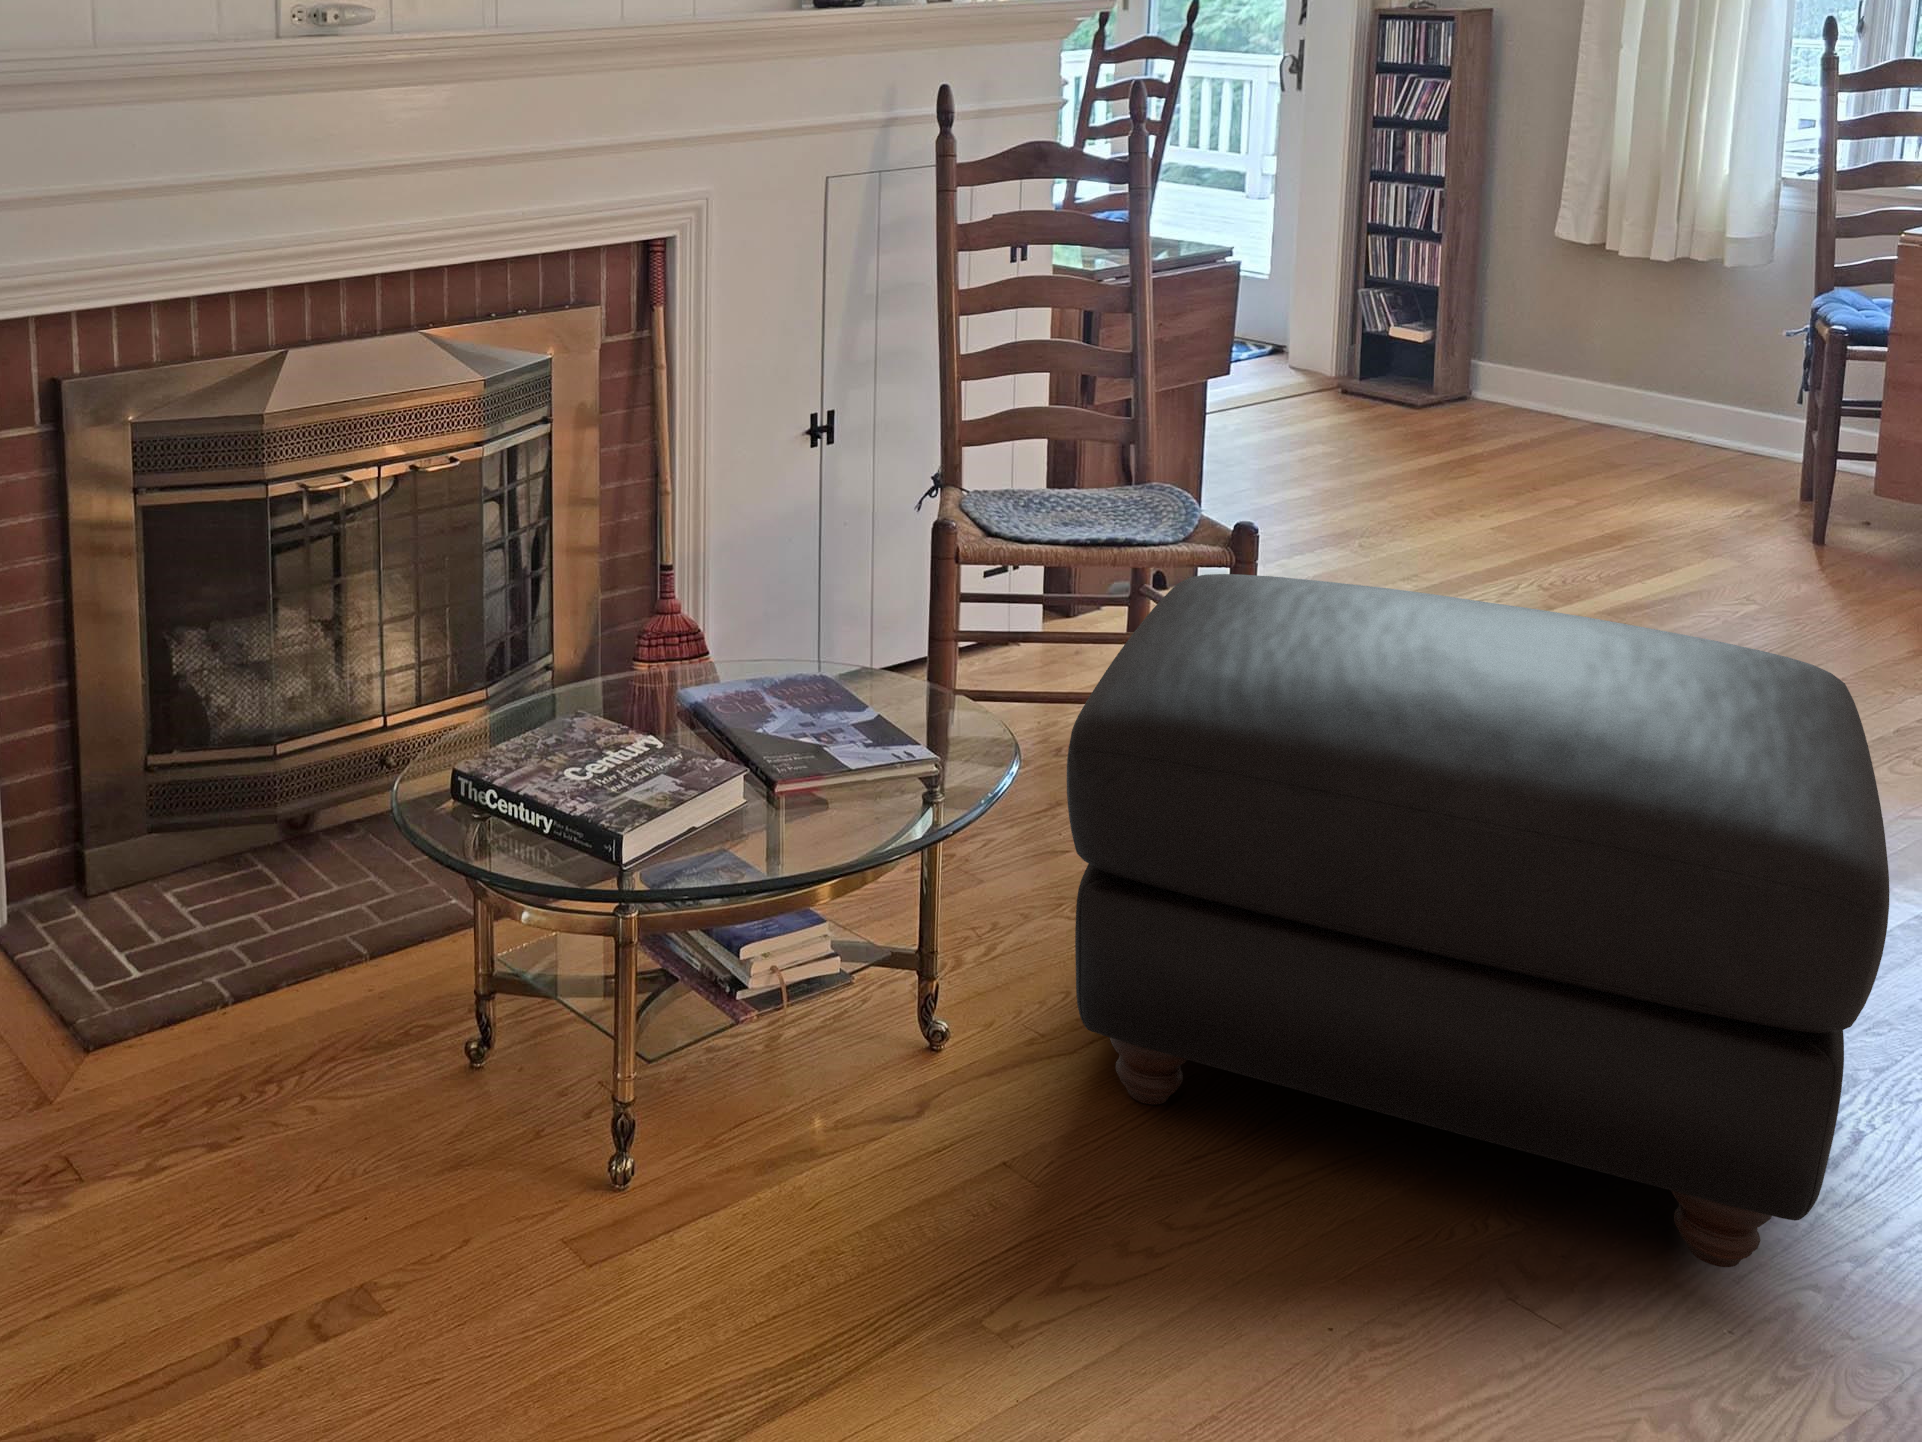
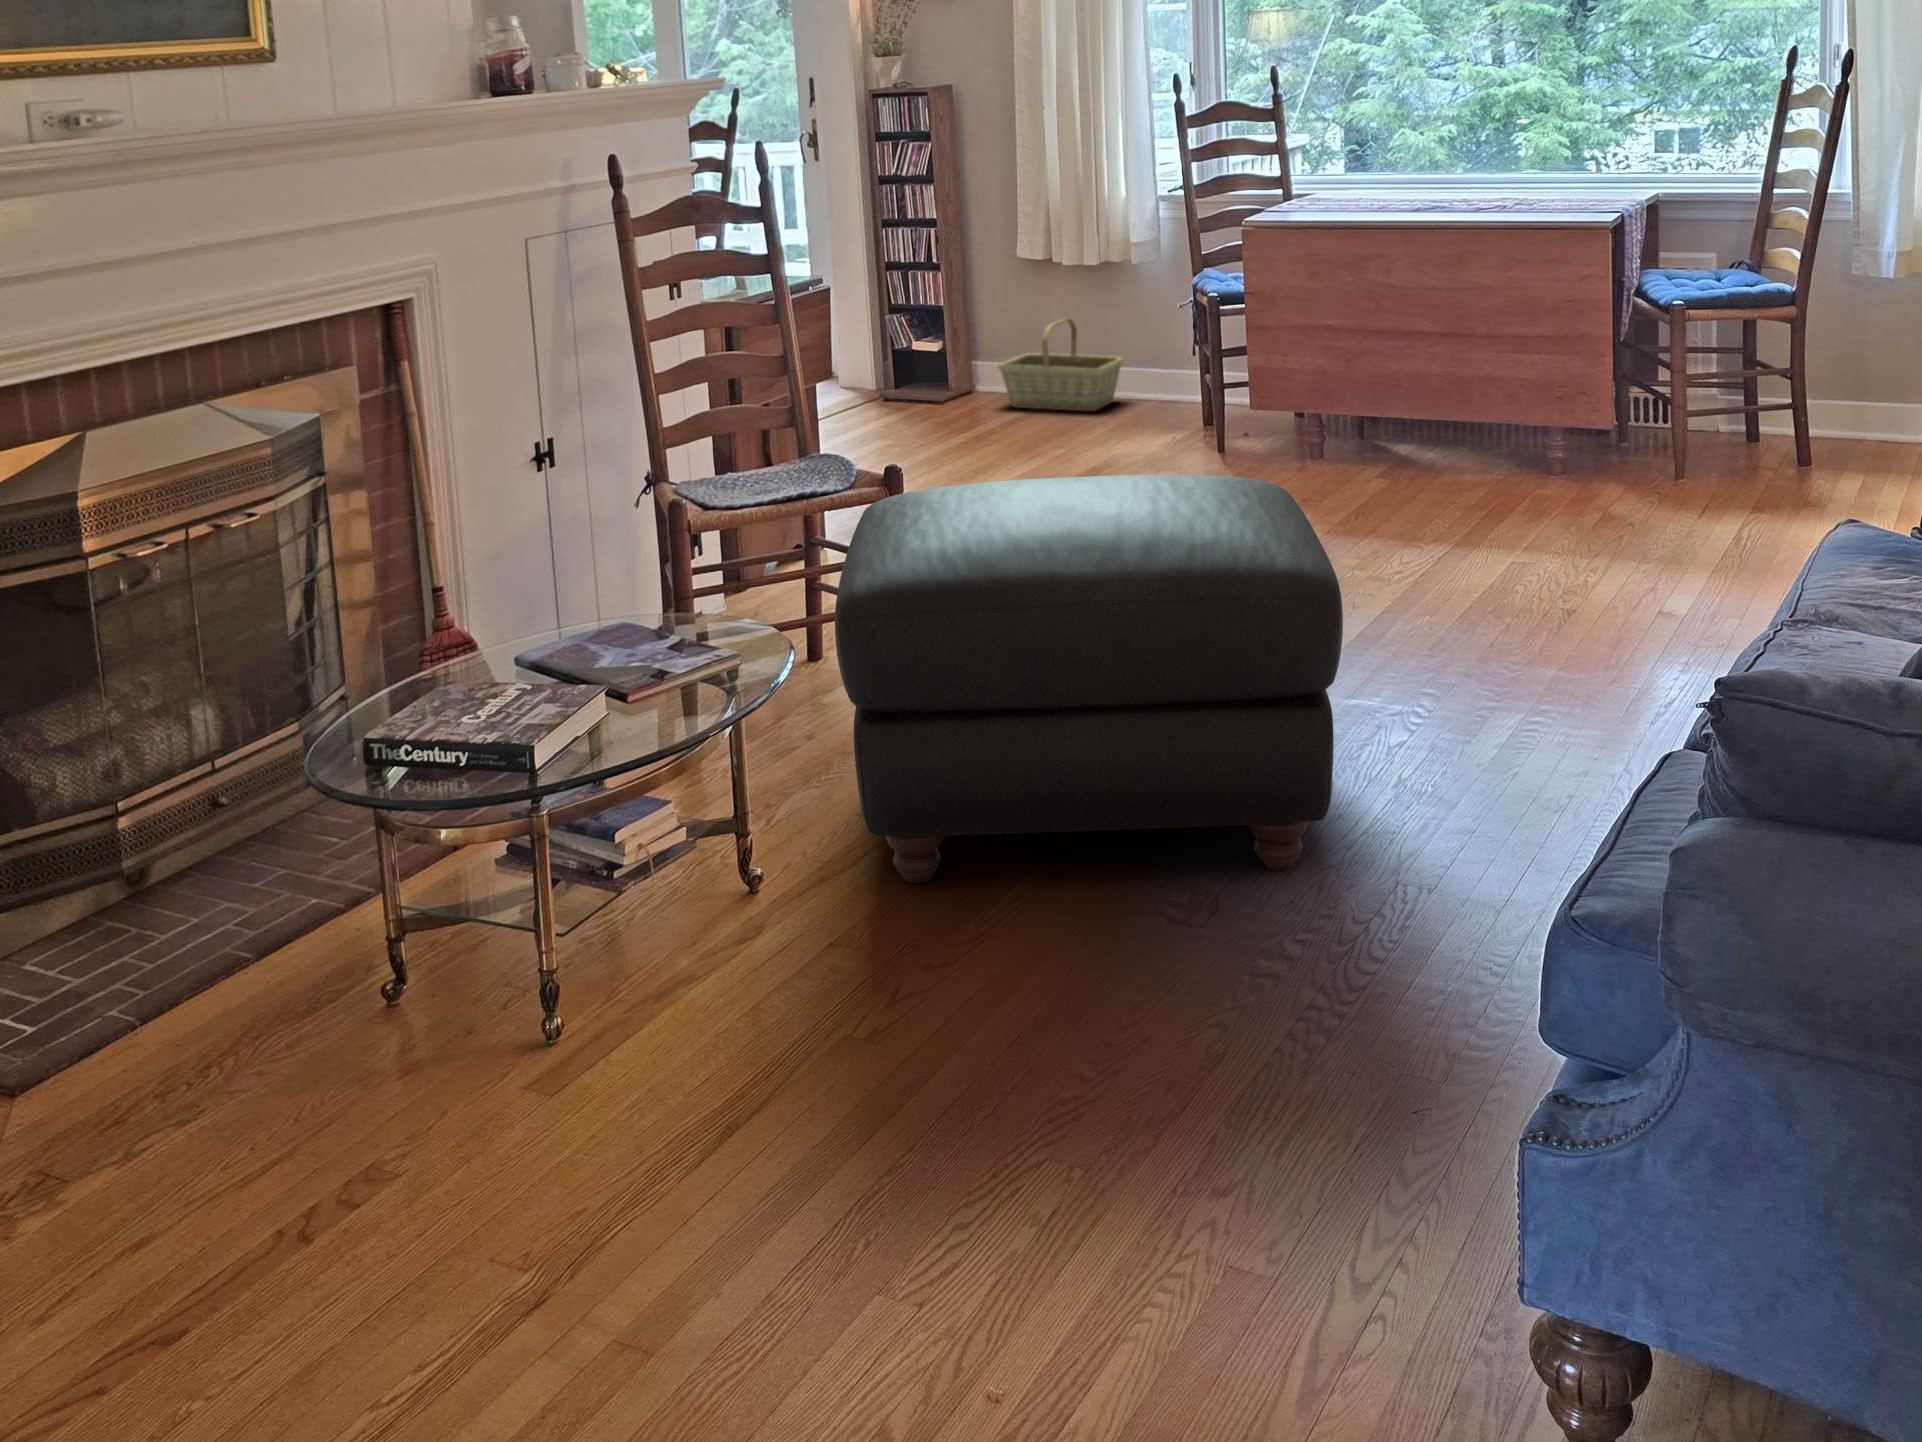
basket: none [1500,326,1689,452] -> present [998,319,1123,411]

